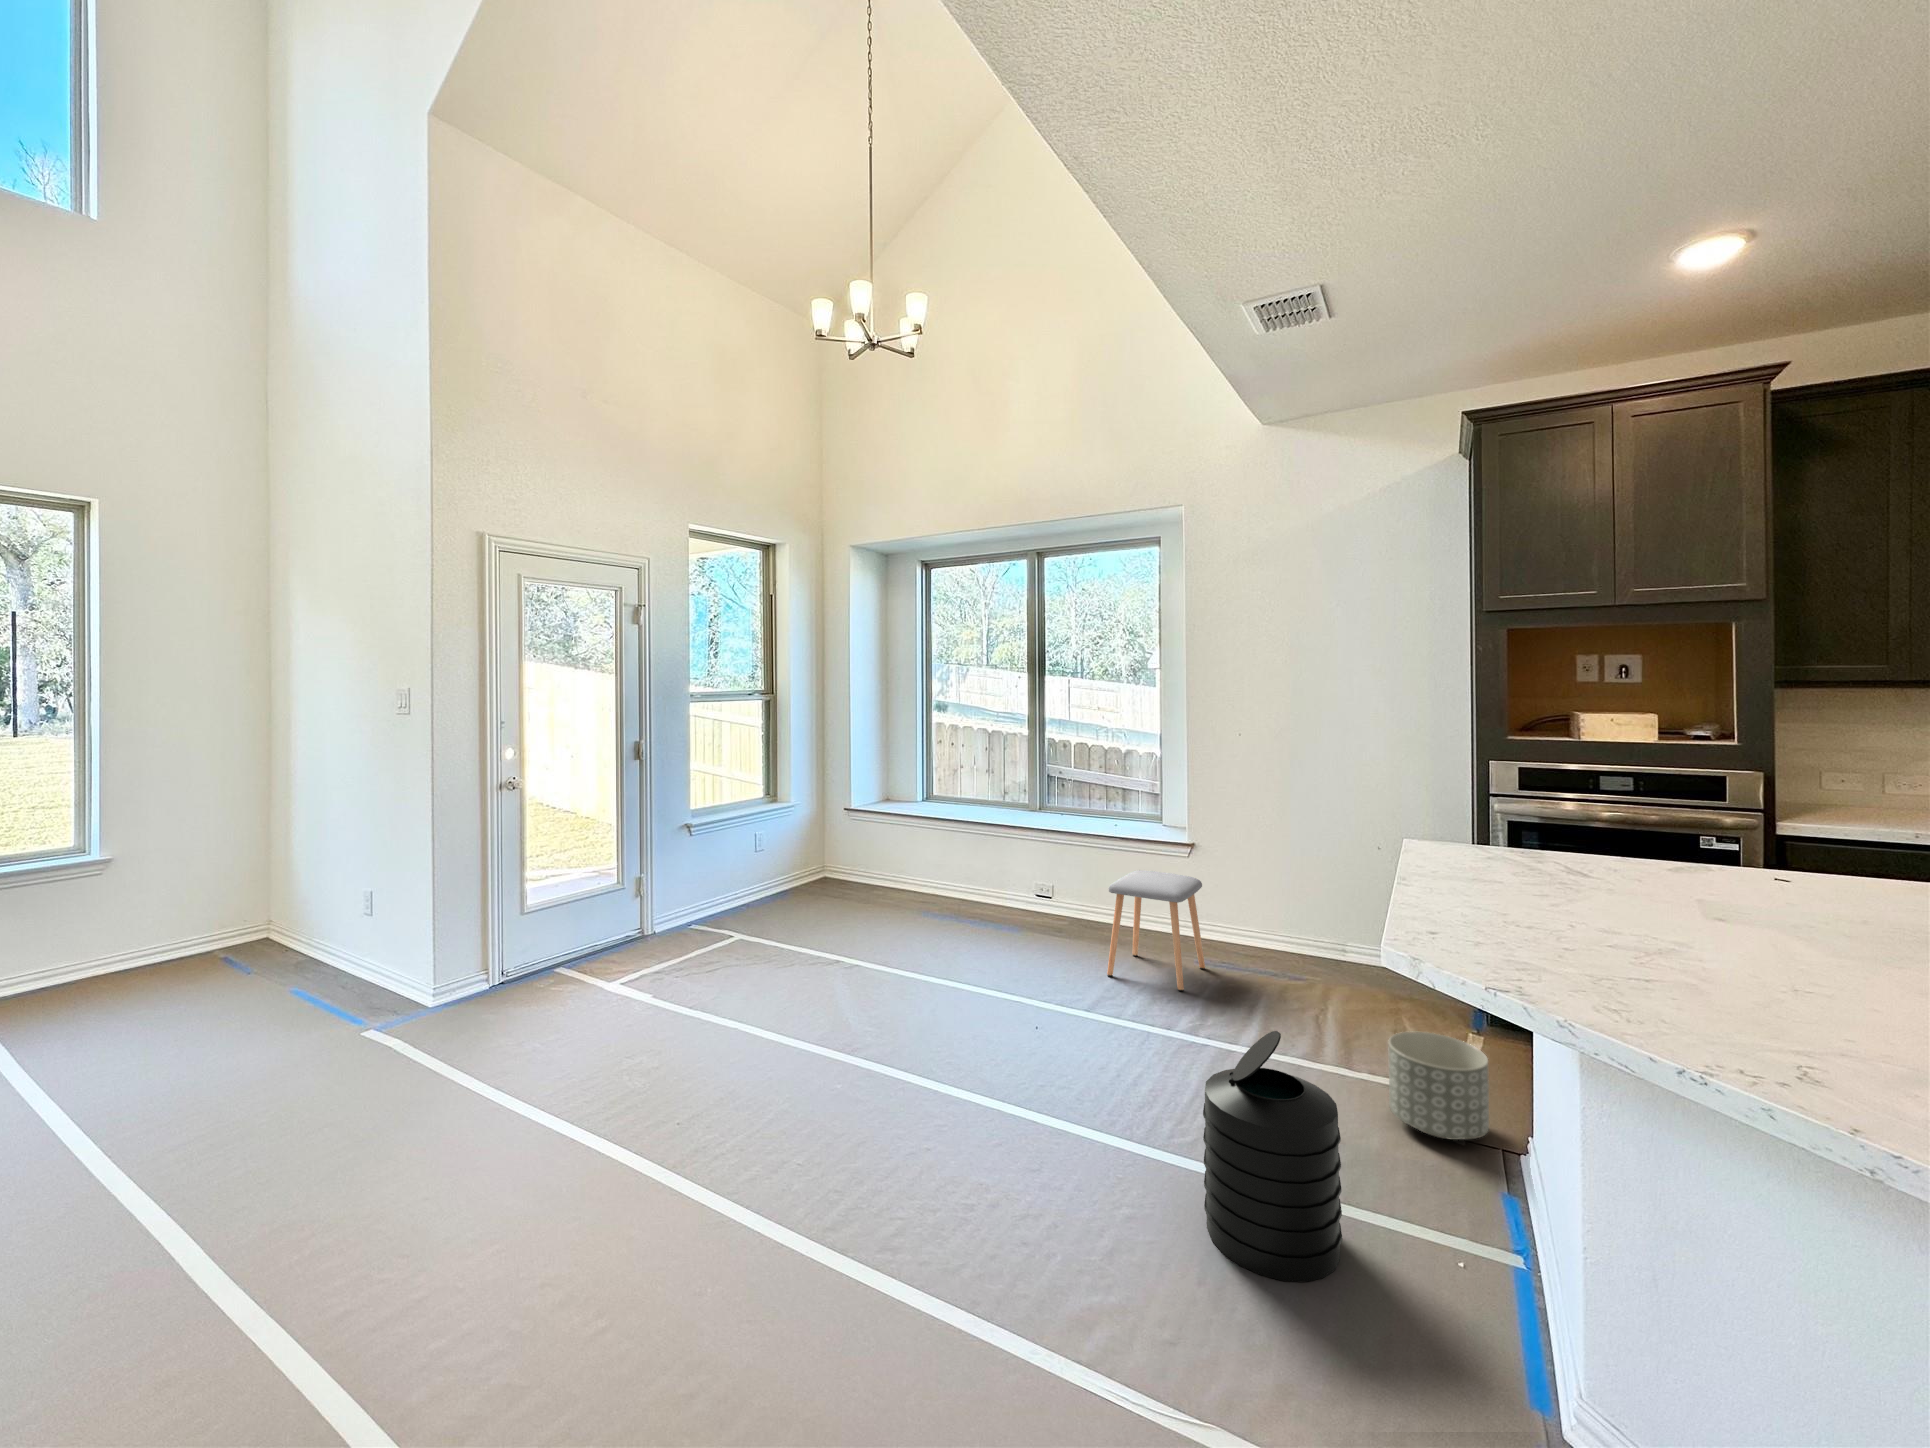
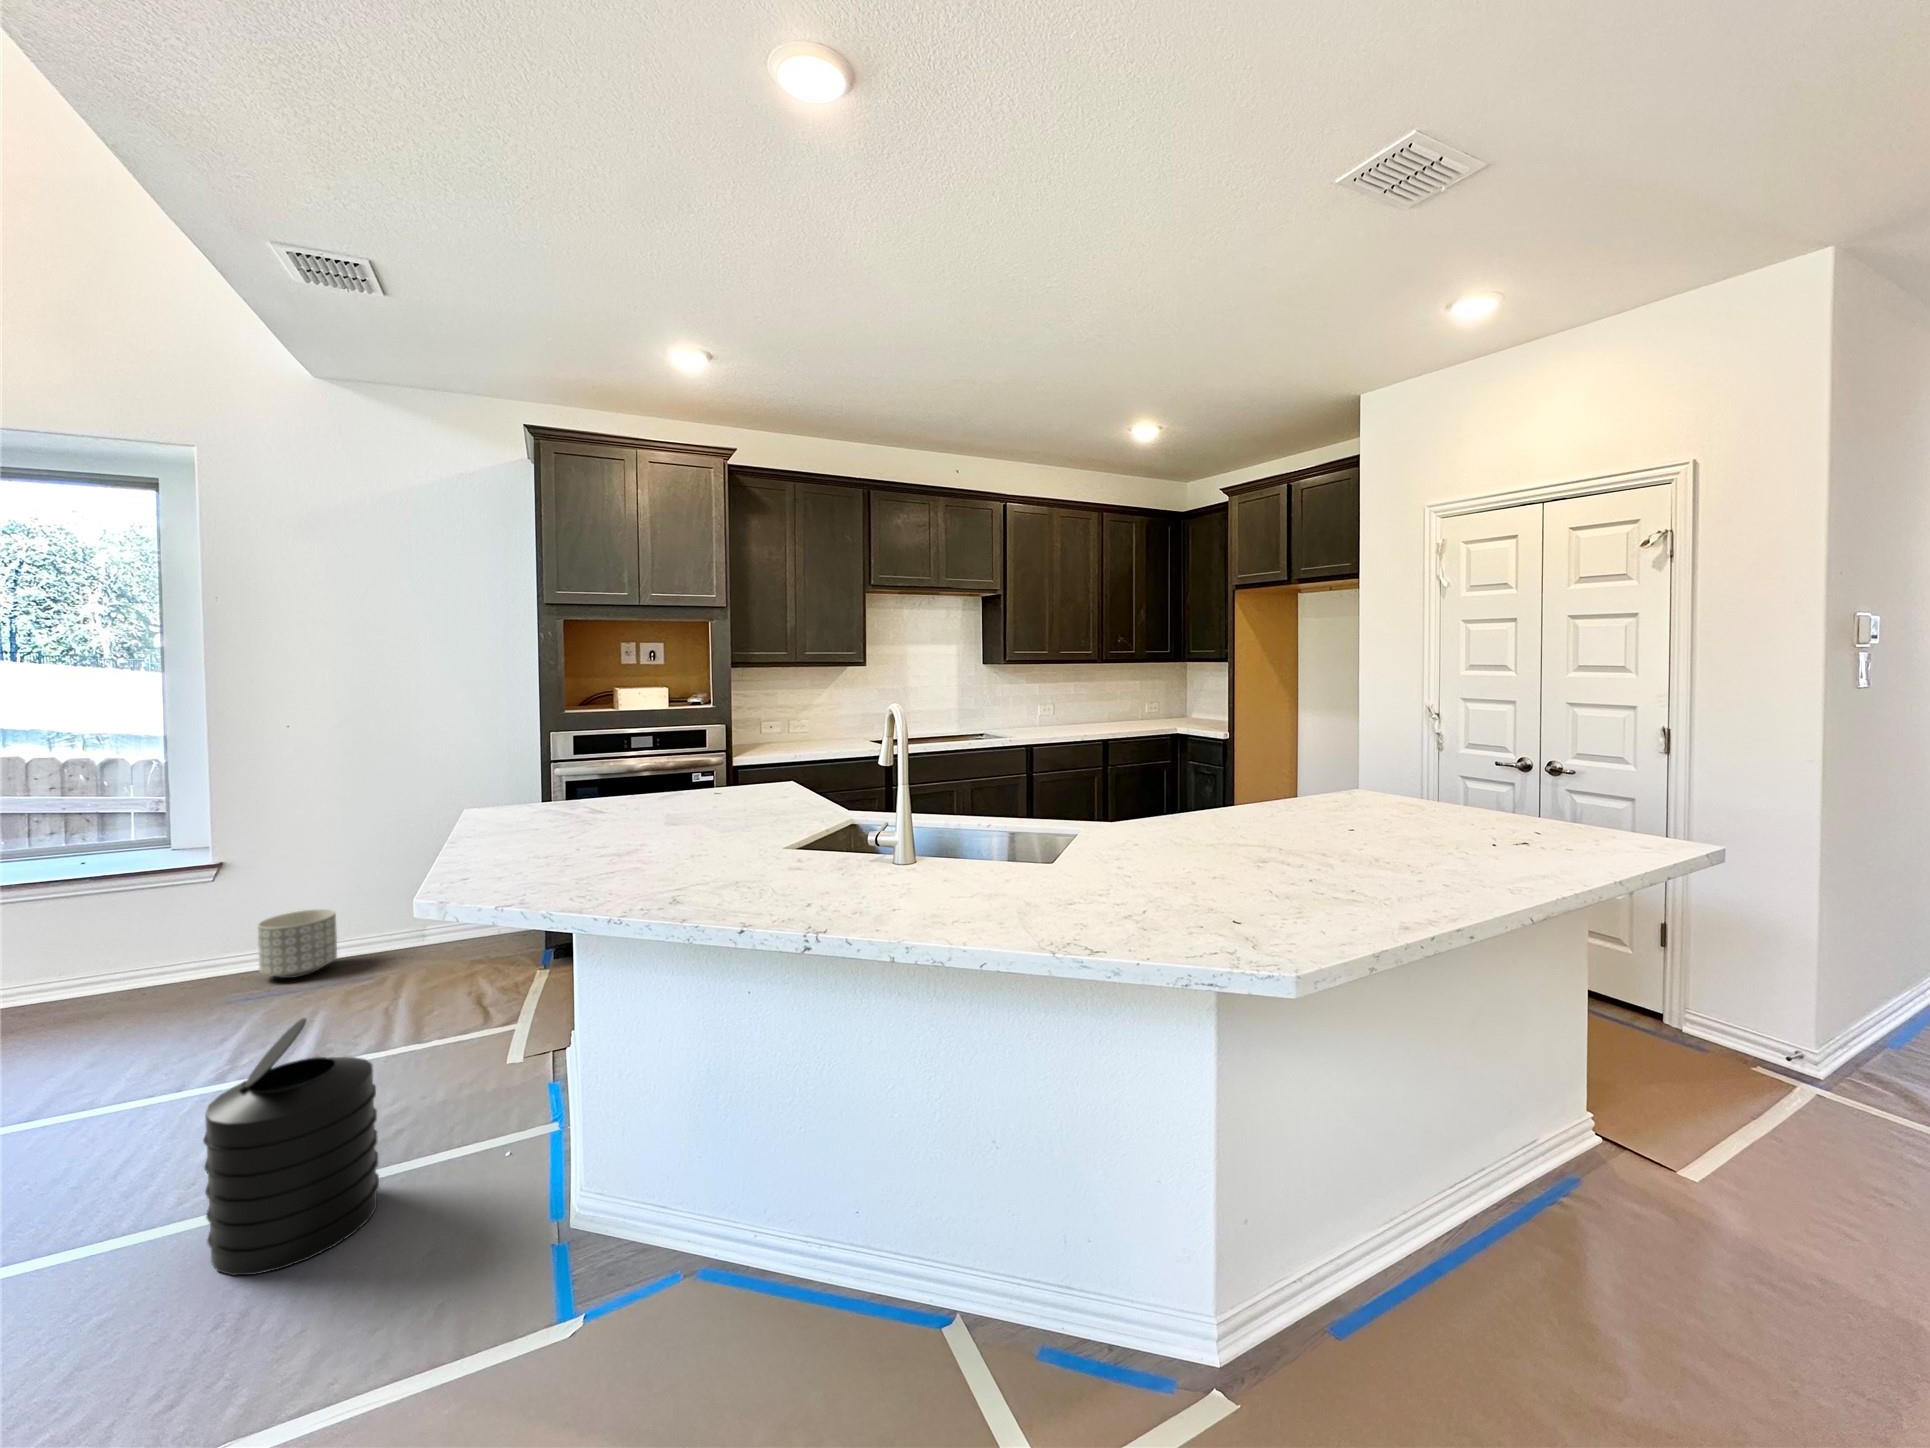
stool: present [1107,870,1205,991] -> none [68,898,240,1057]
planter: present [1388,1032,1489,1140] -> present [258,909,337,978]

